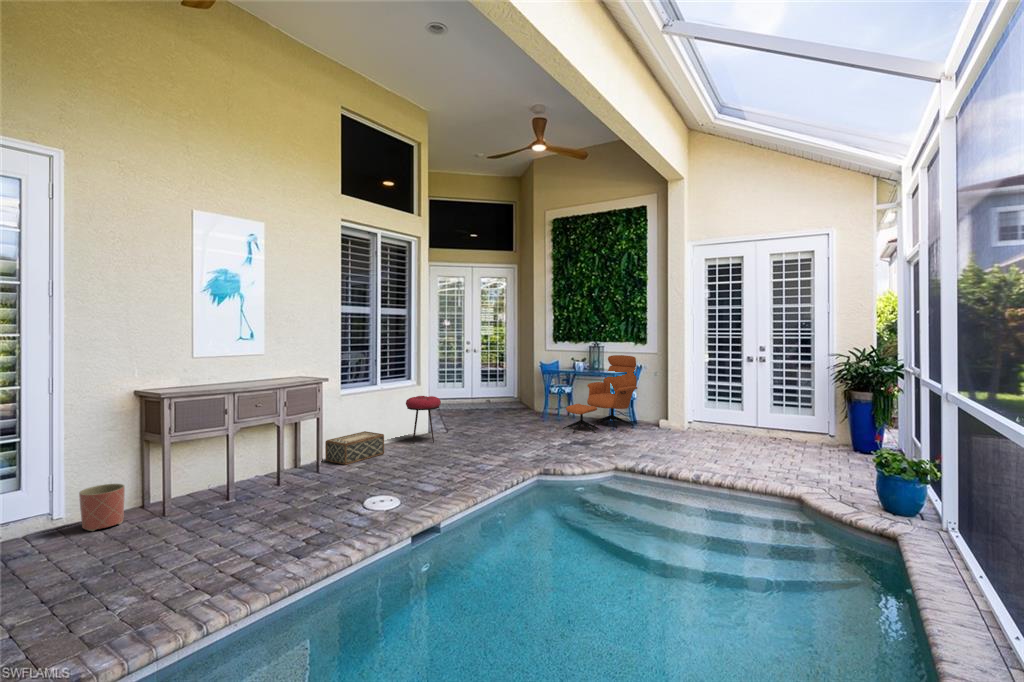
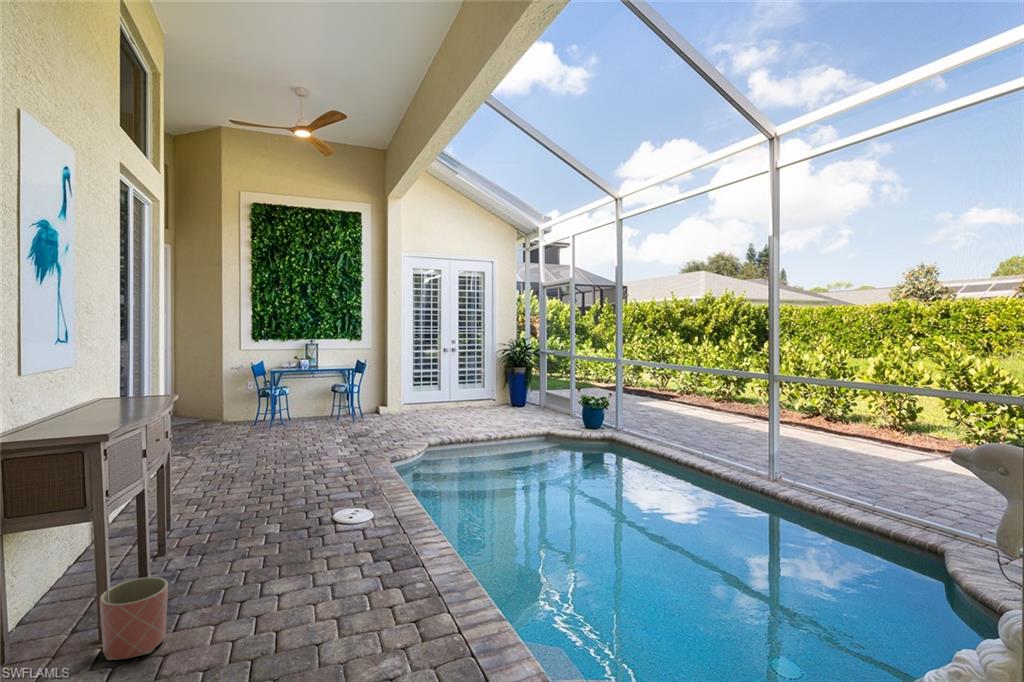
armchair: present [563,355,637,433] -> none [311,351,364,429]
stool: present [406,396,441,443] -> none [186,410,235,470]
woven basket: present [325,431,384,465] -> none [165,461,214,509]

